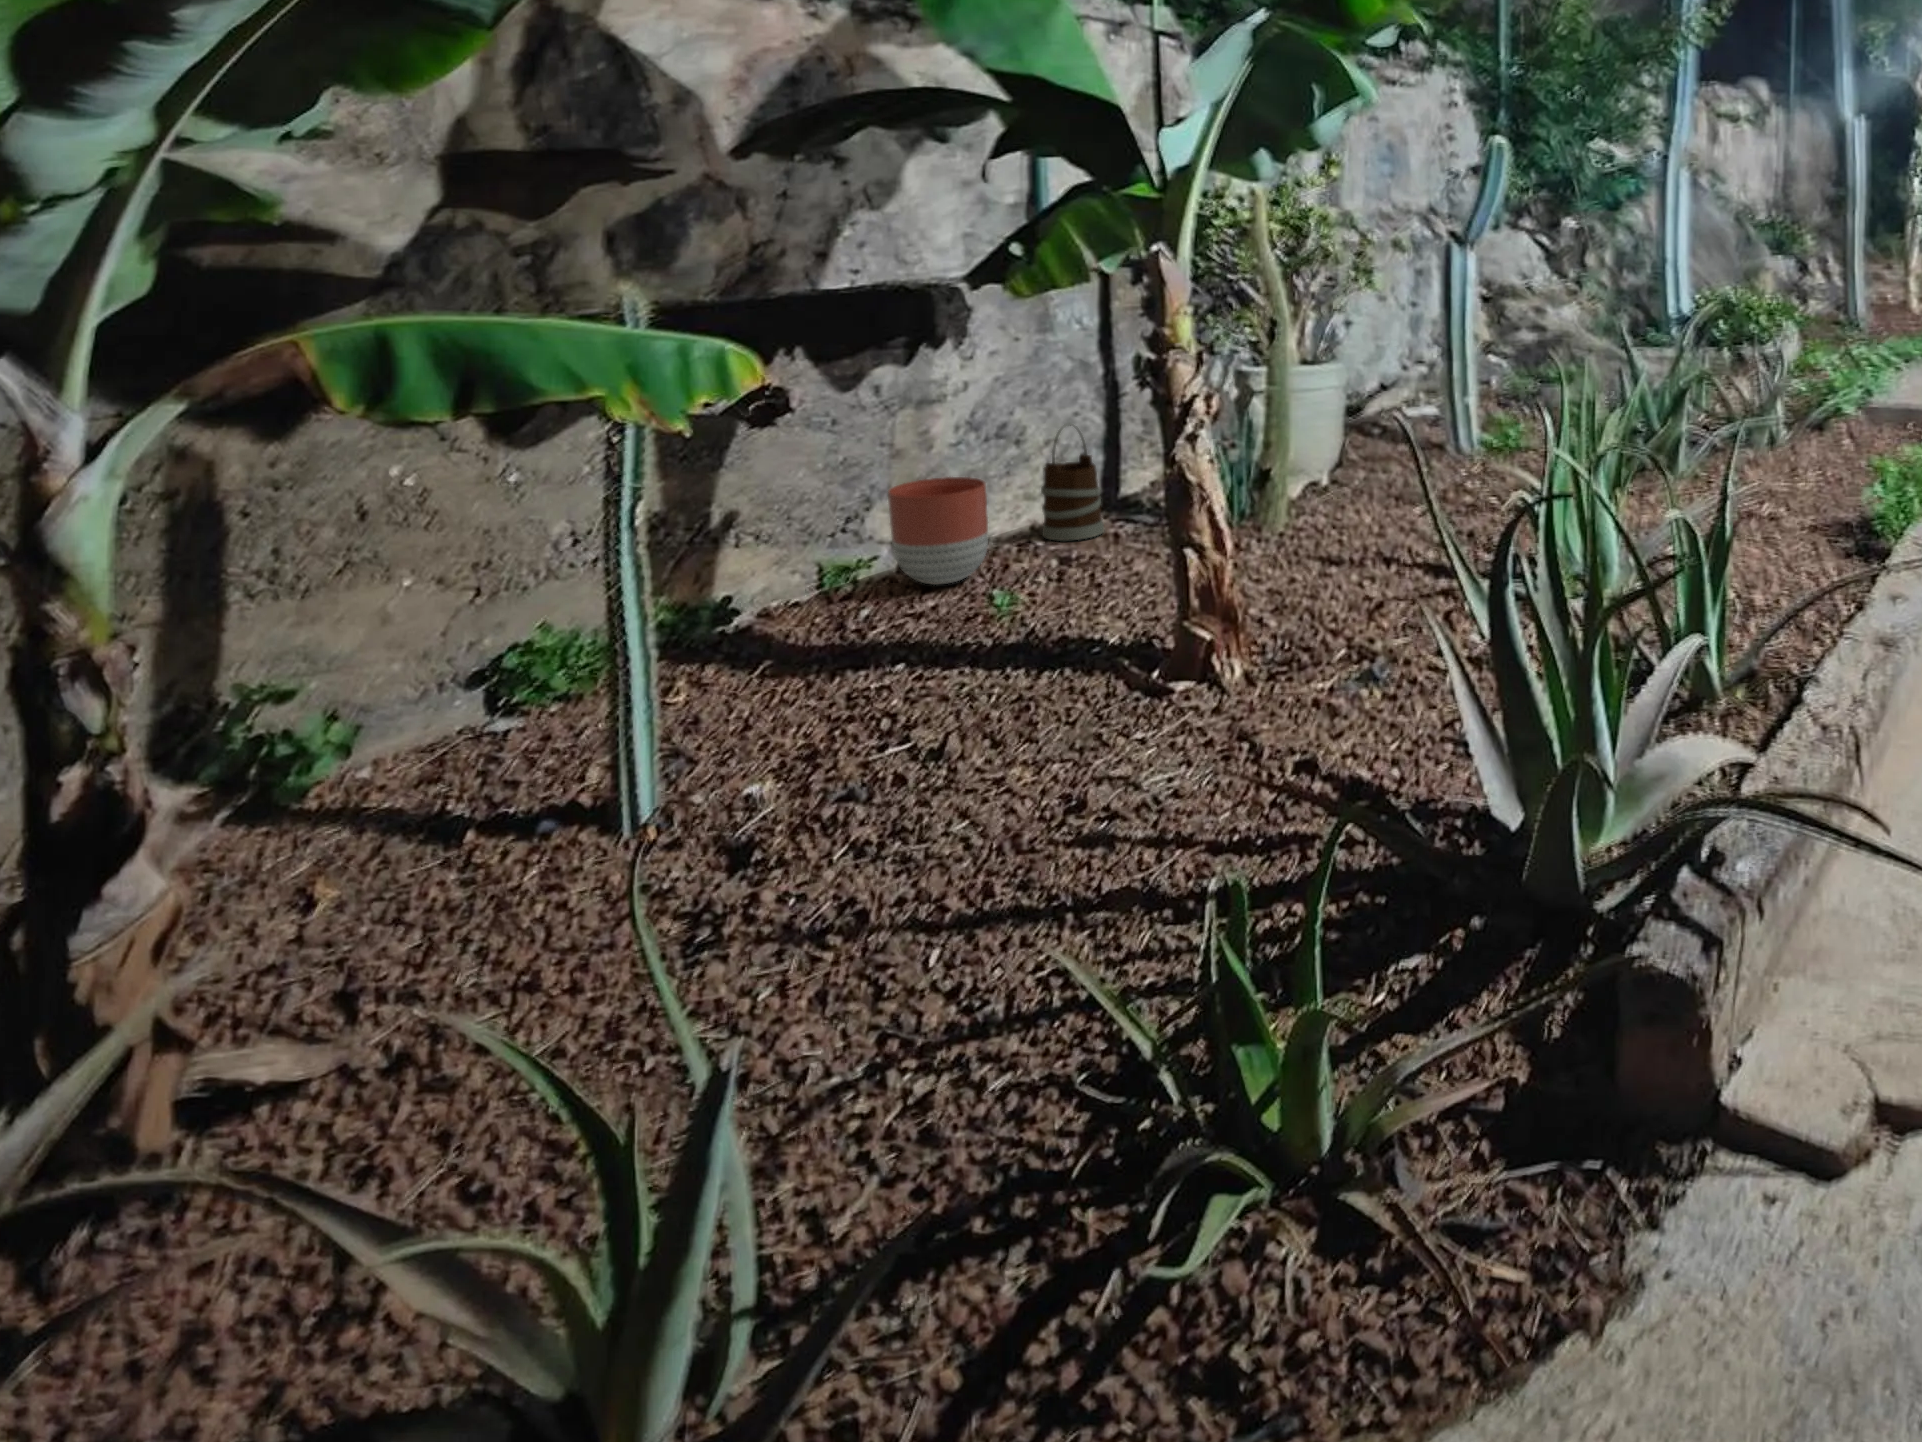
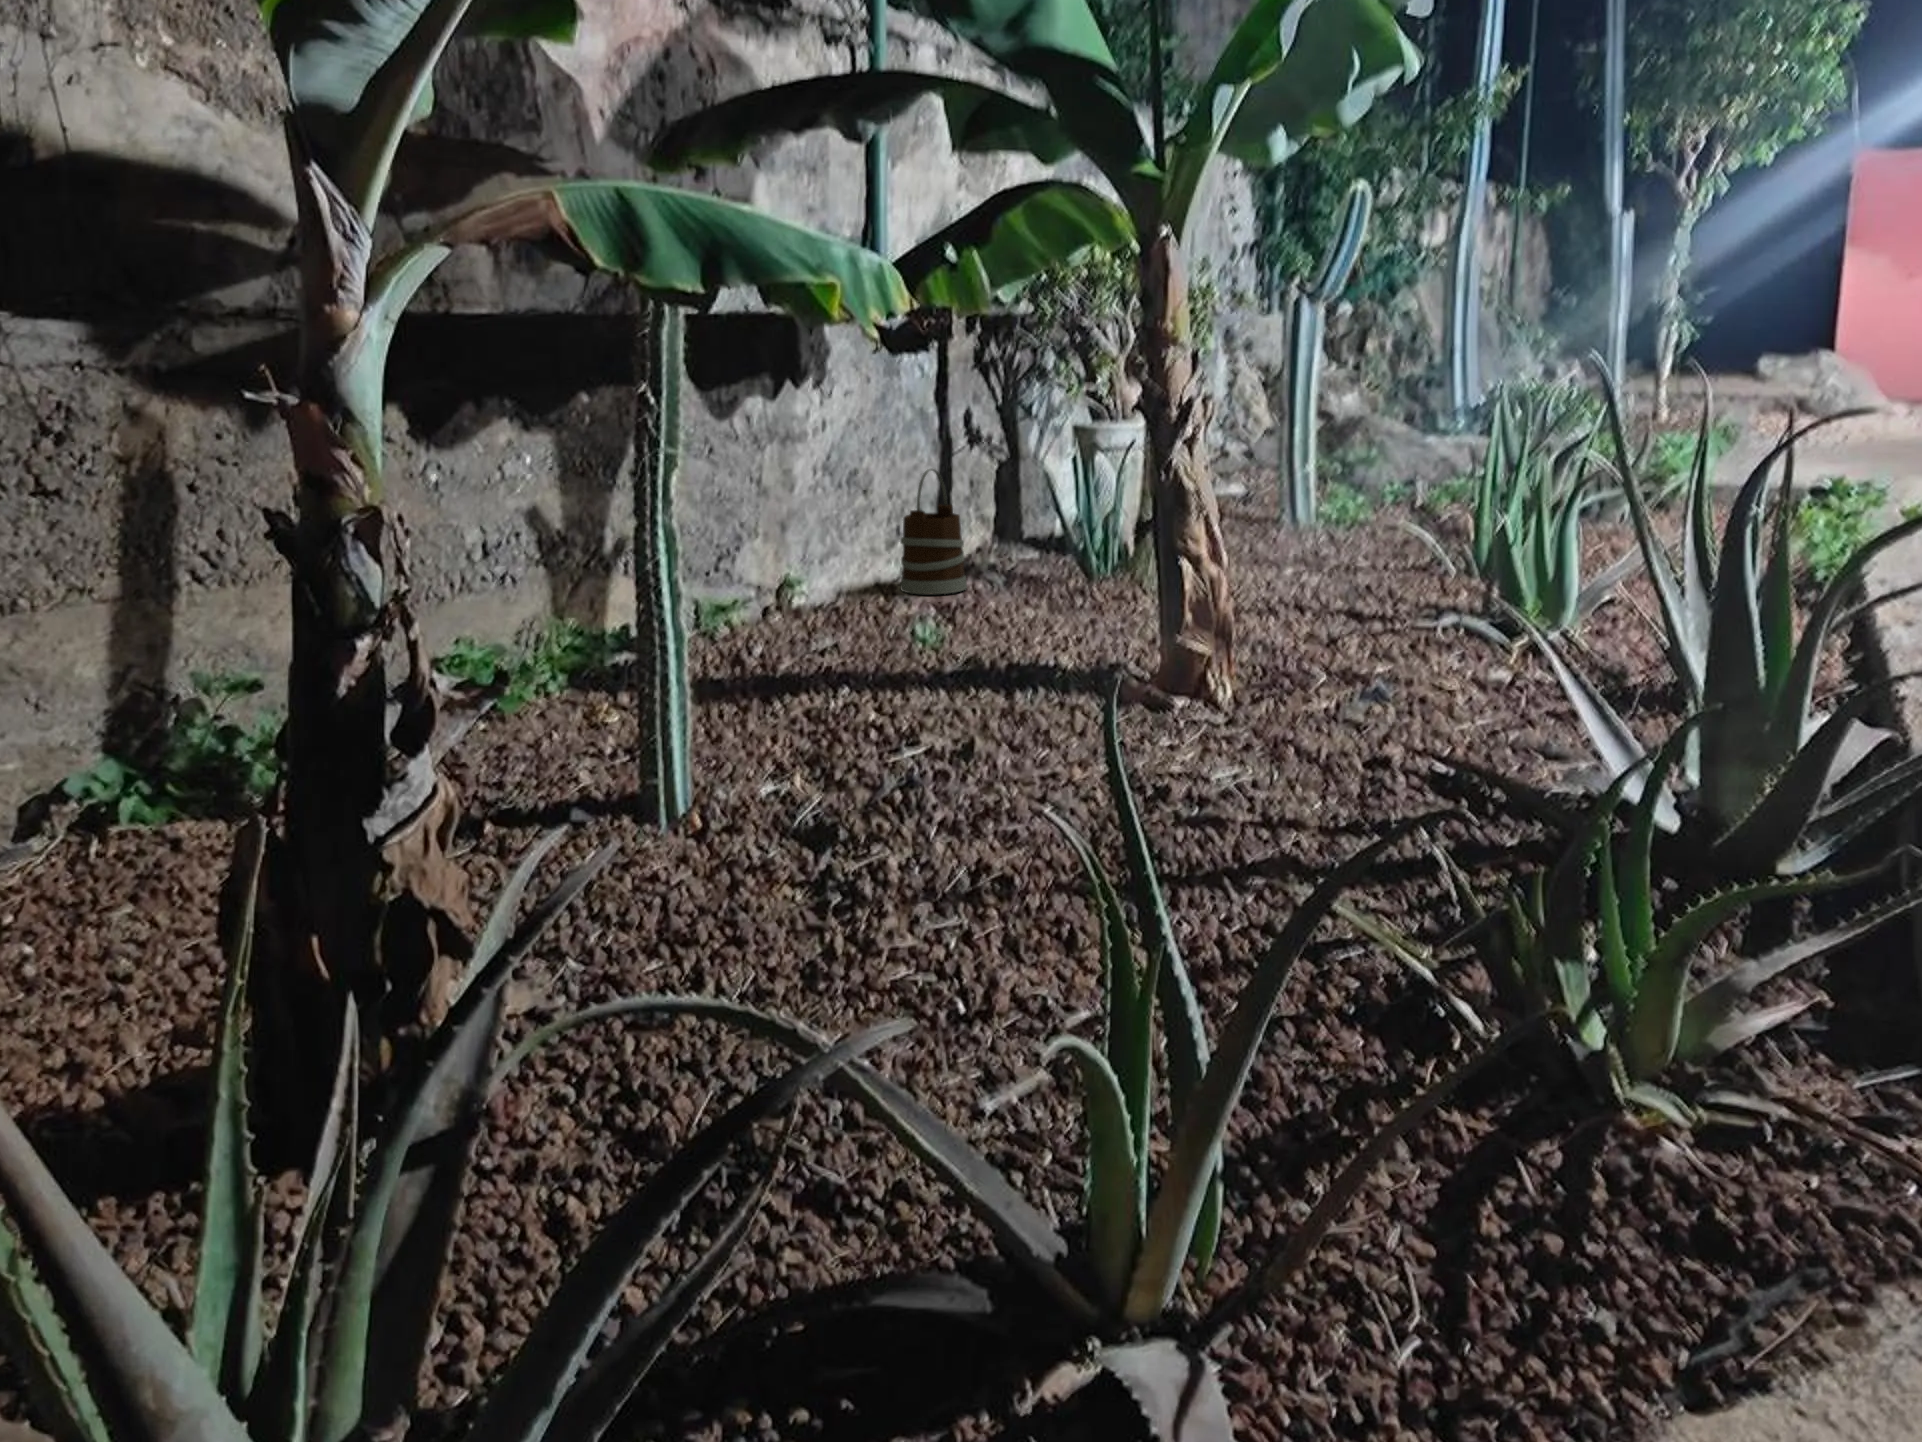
planter: present [888,477,988,585] -> none [770,517,875,629]

